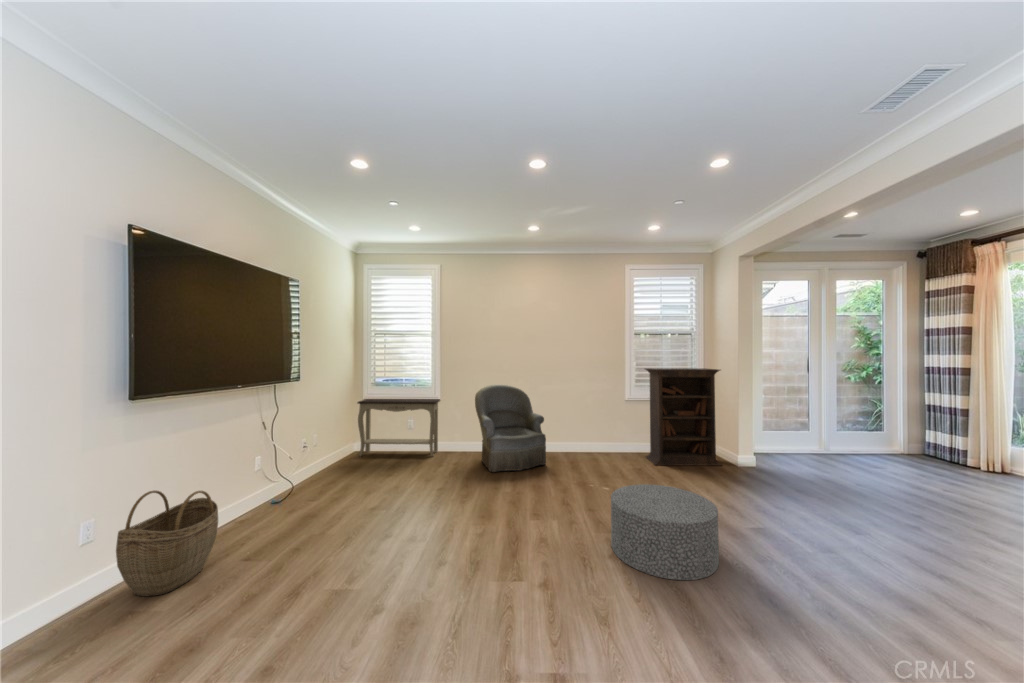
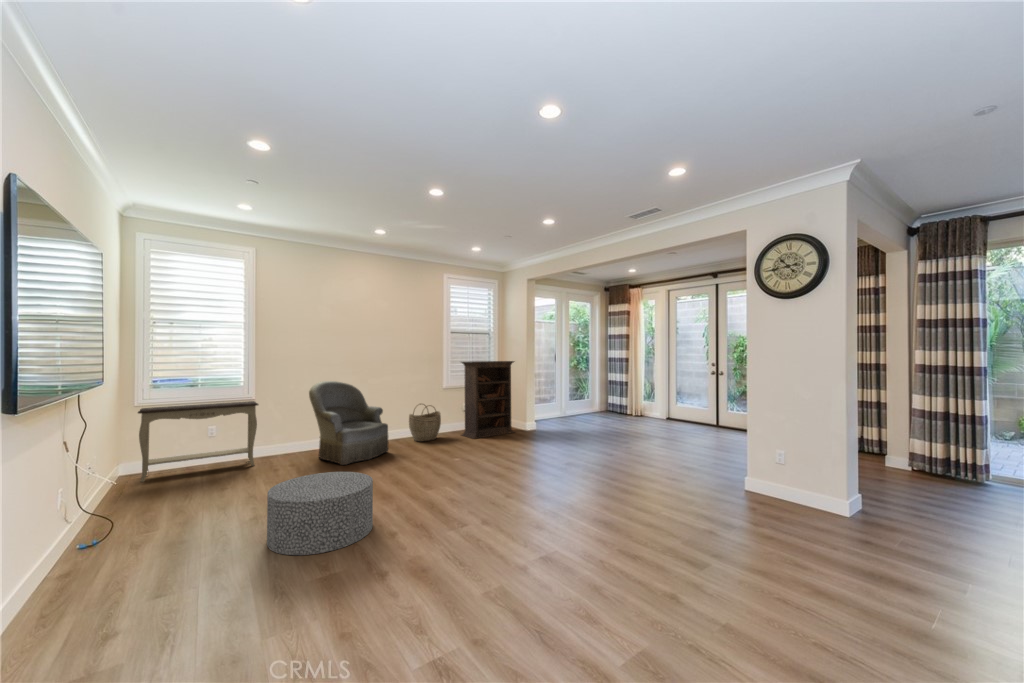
ottoman: present [611,484,719,580] -> present [267,472,373,555]
woven basket: present [116,490,218,596] -> present [409,404,441,442]

